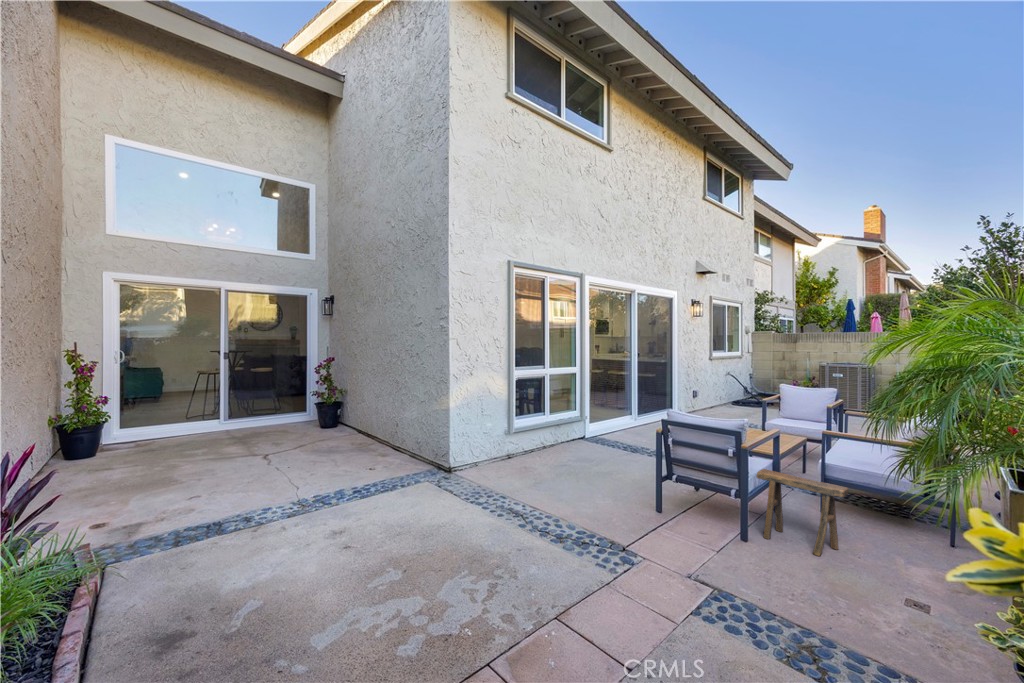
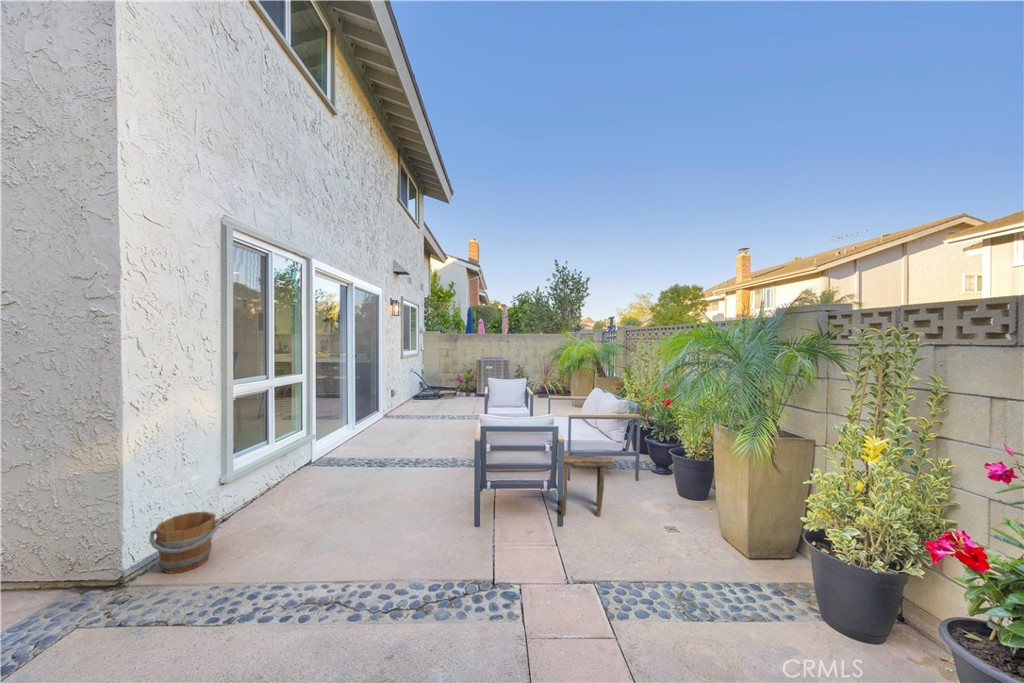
bucket: none [462,444,493,475] -> present [149,512,221,574]

